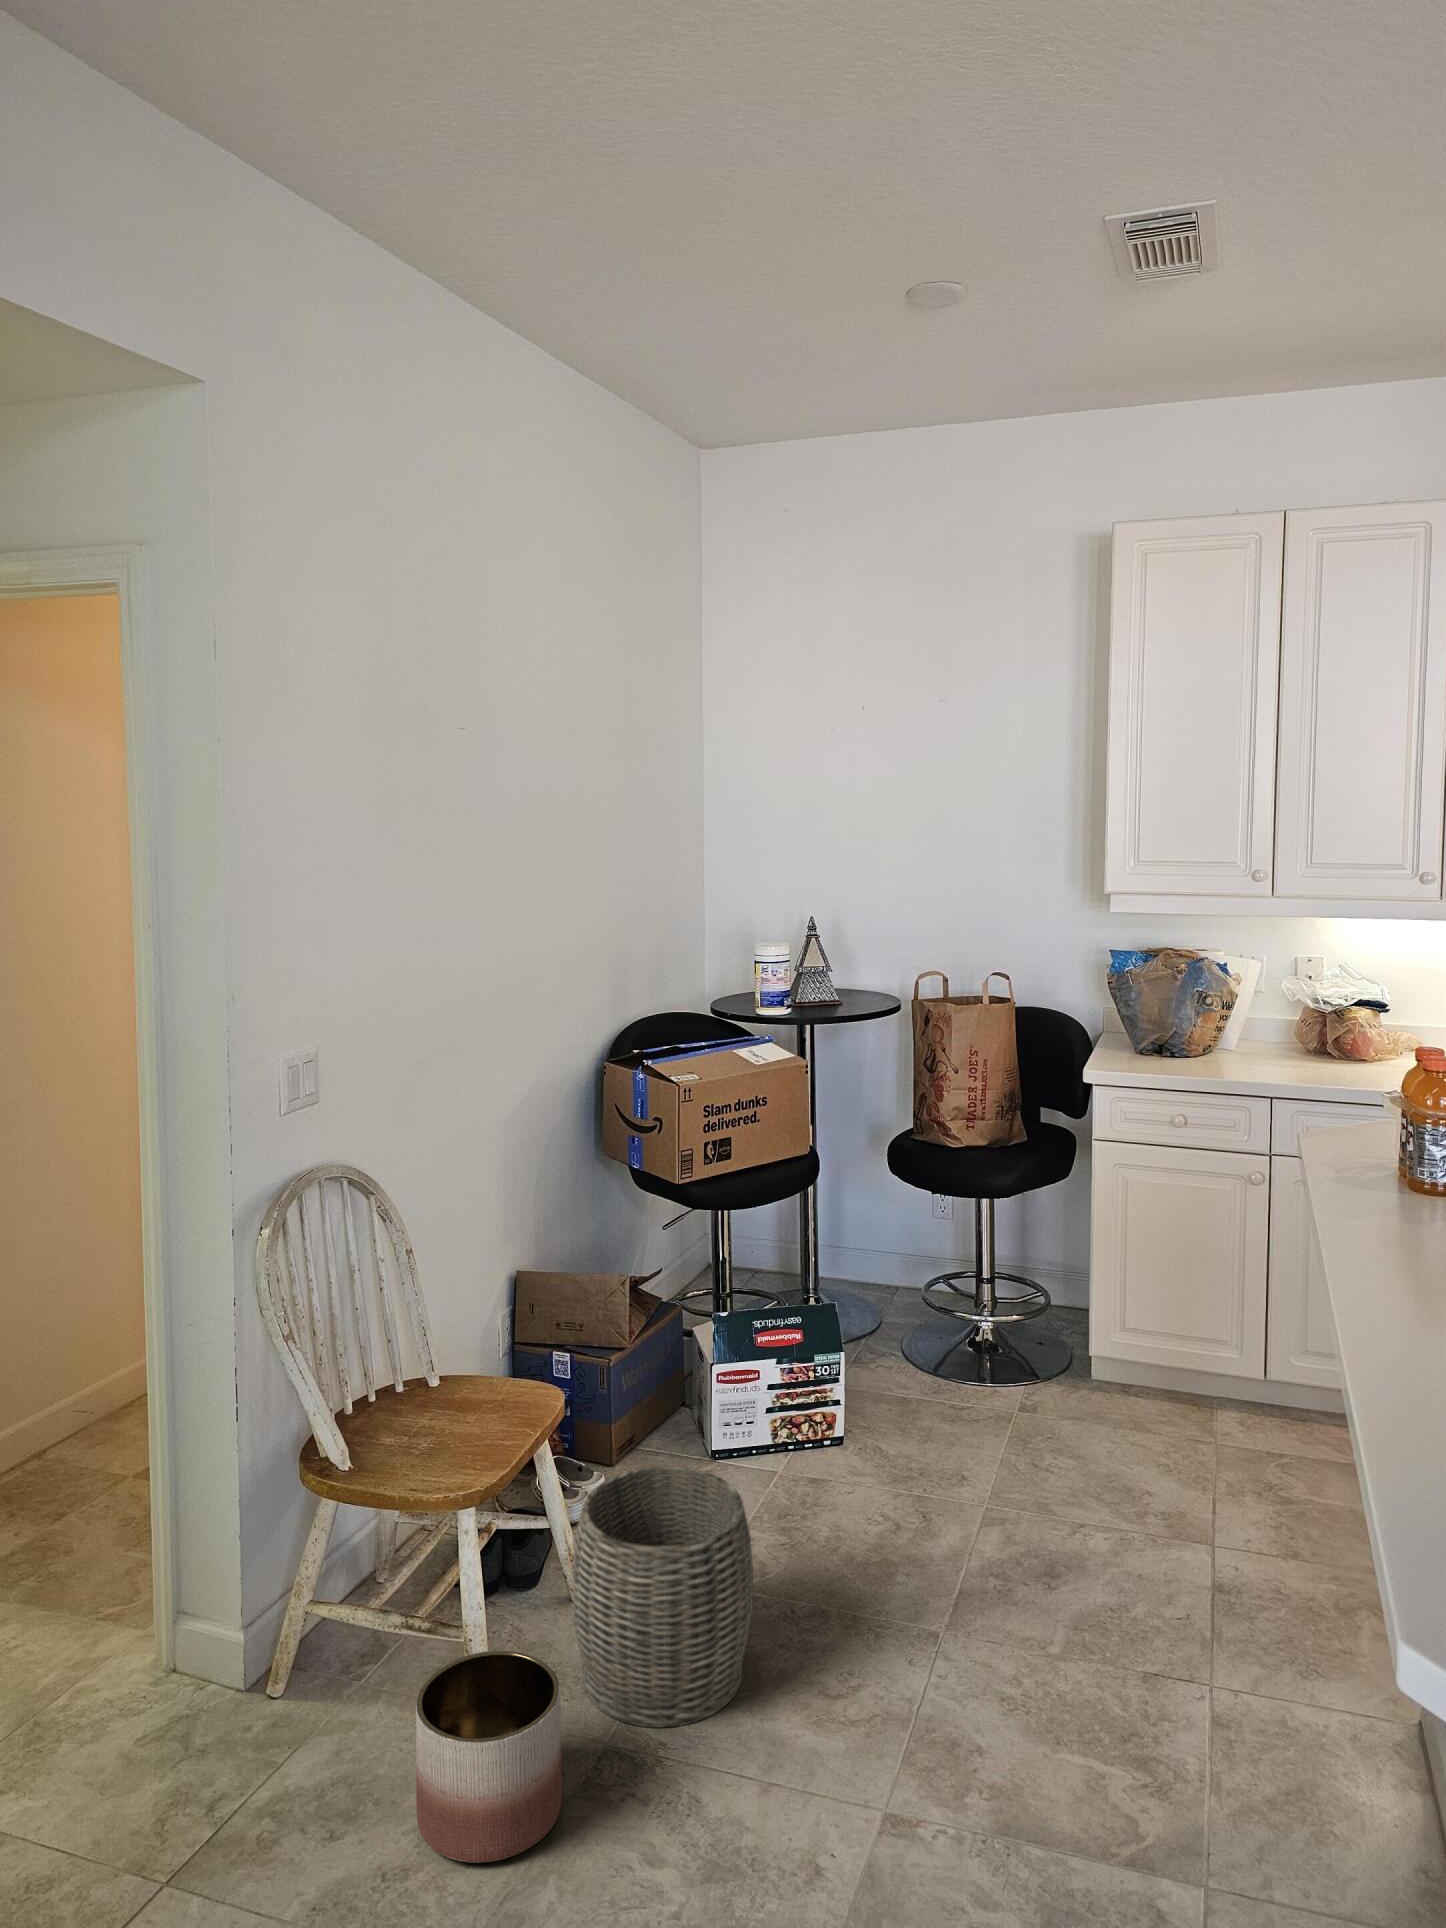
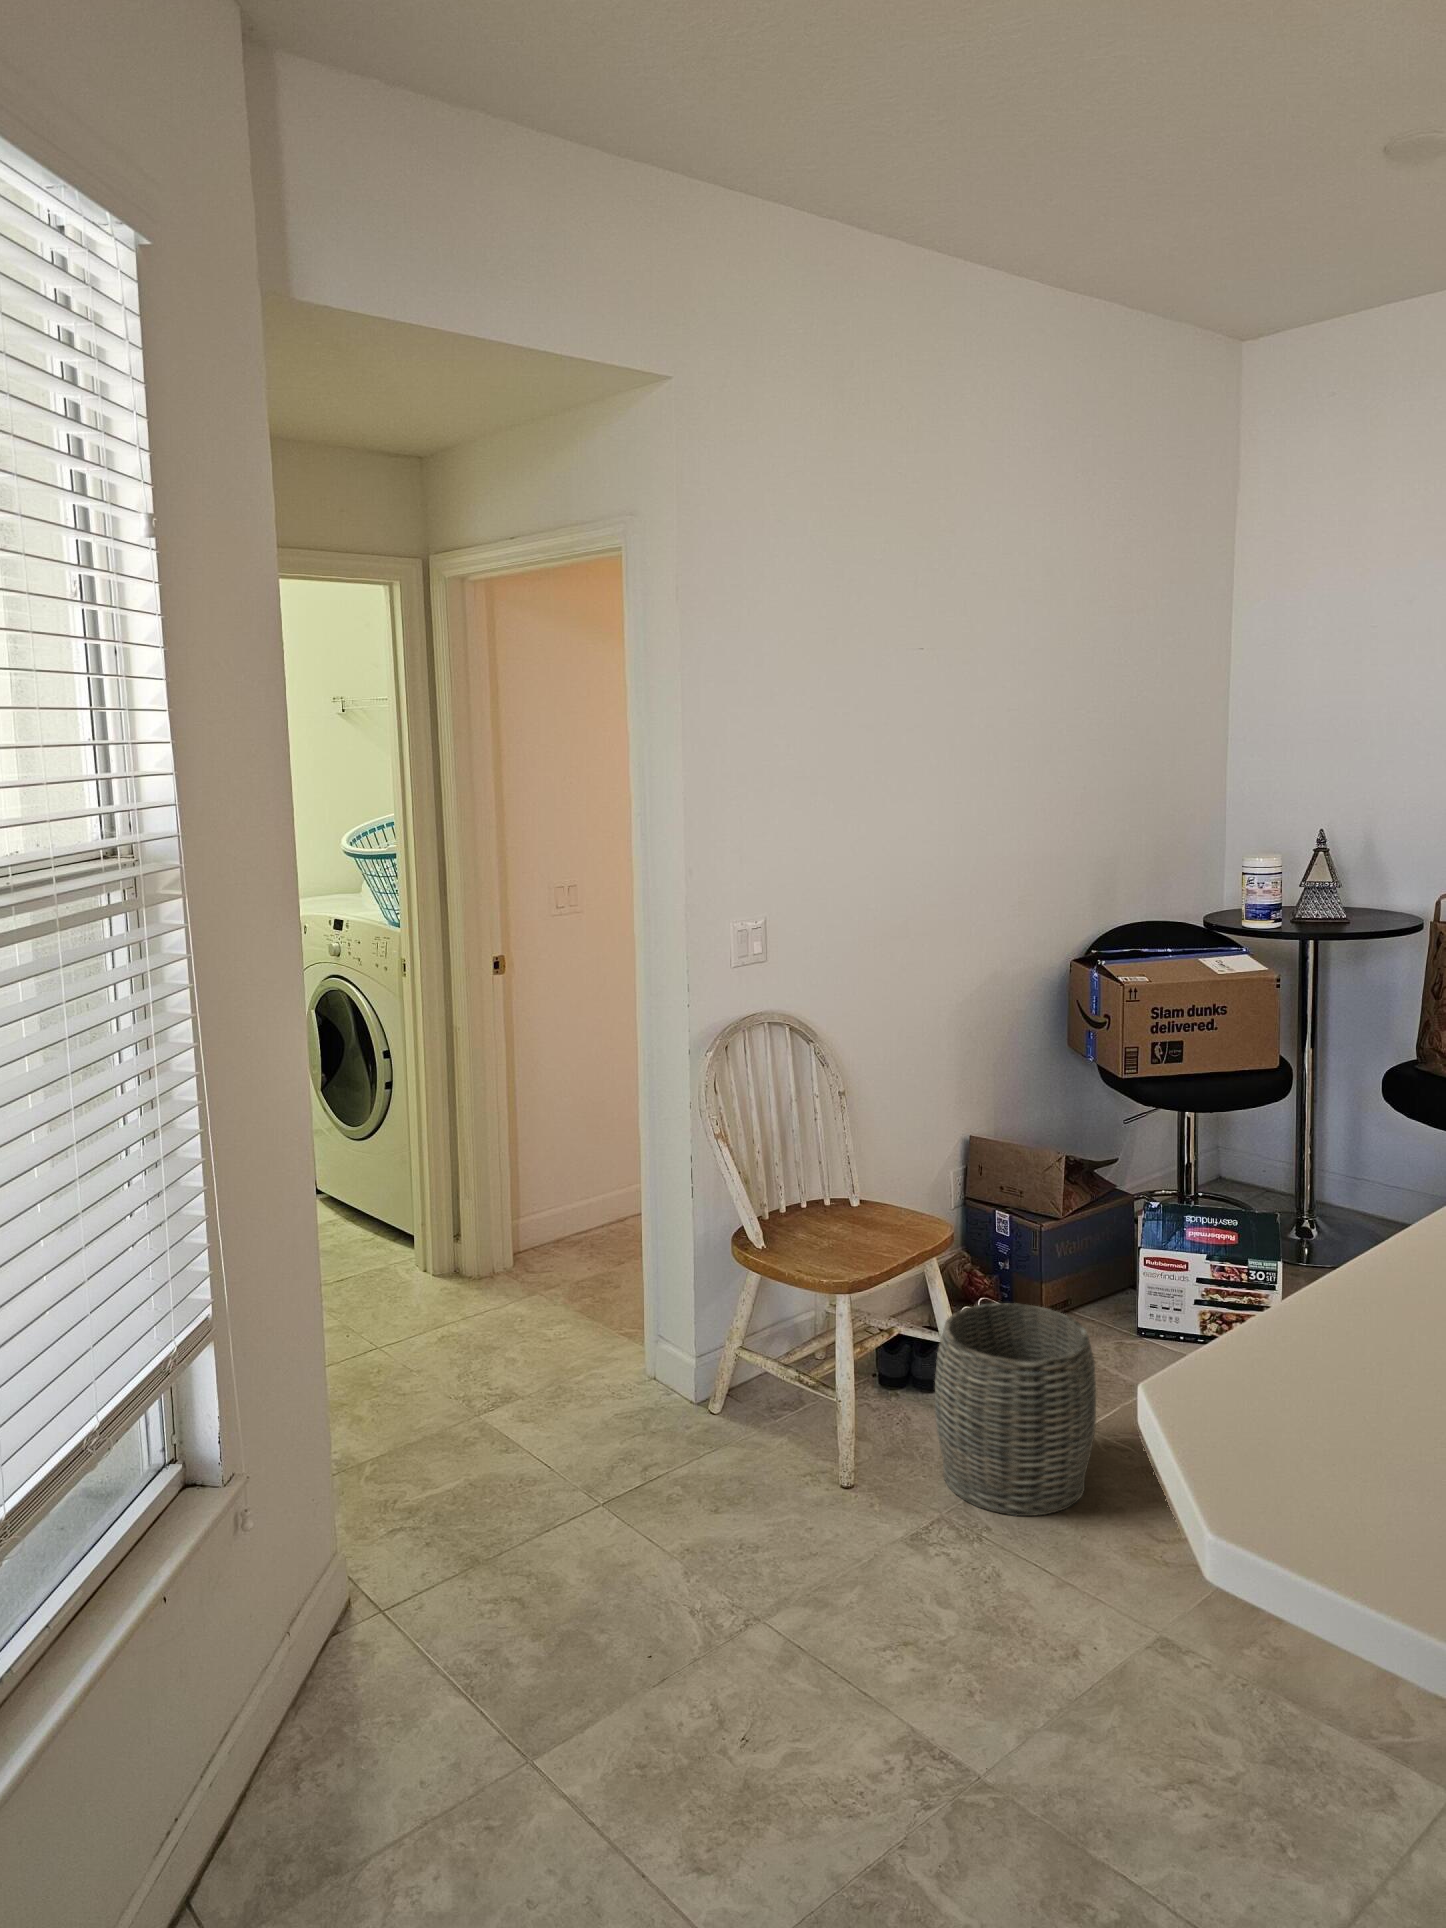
planter: present [416,1651,562,1863] -> none [777,1405,891,1555]

